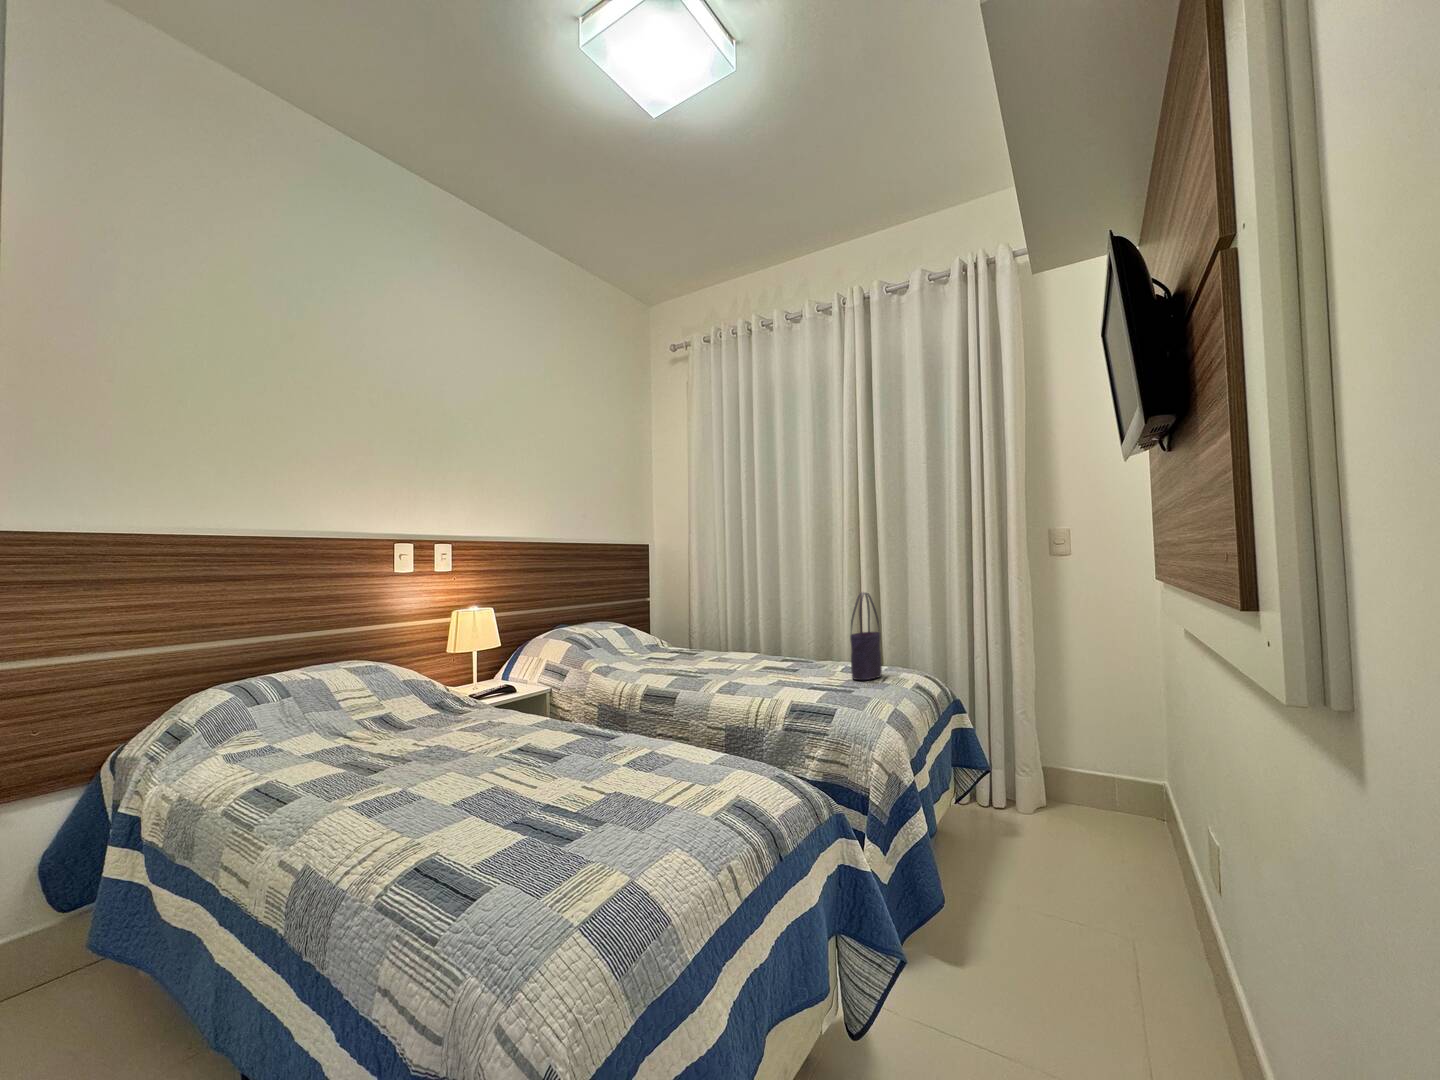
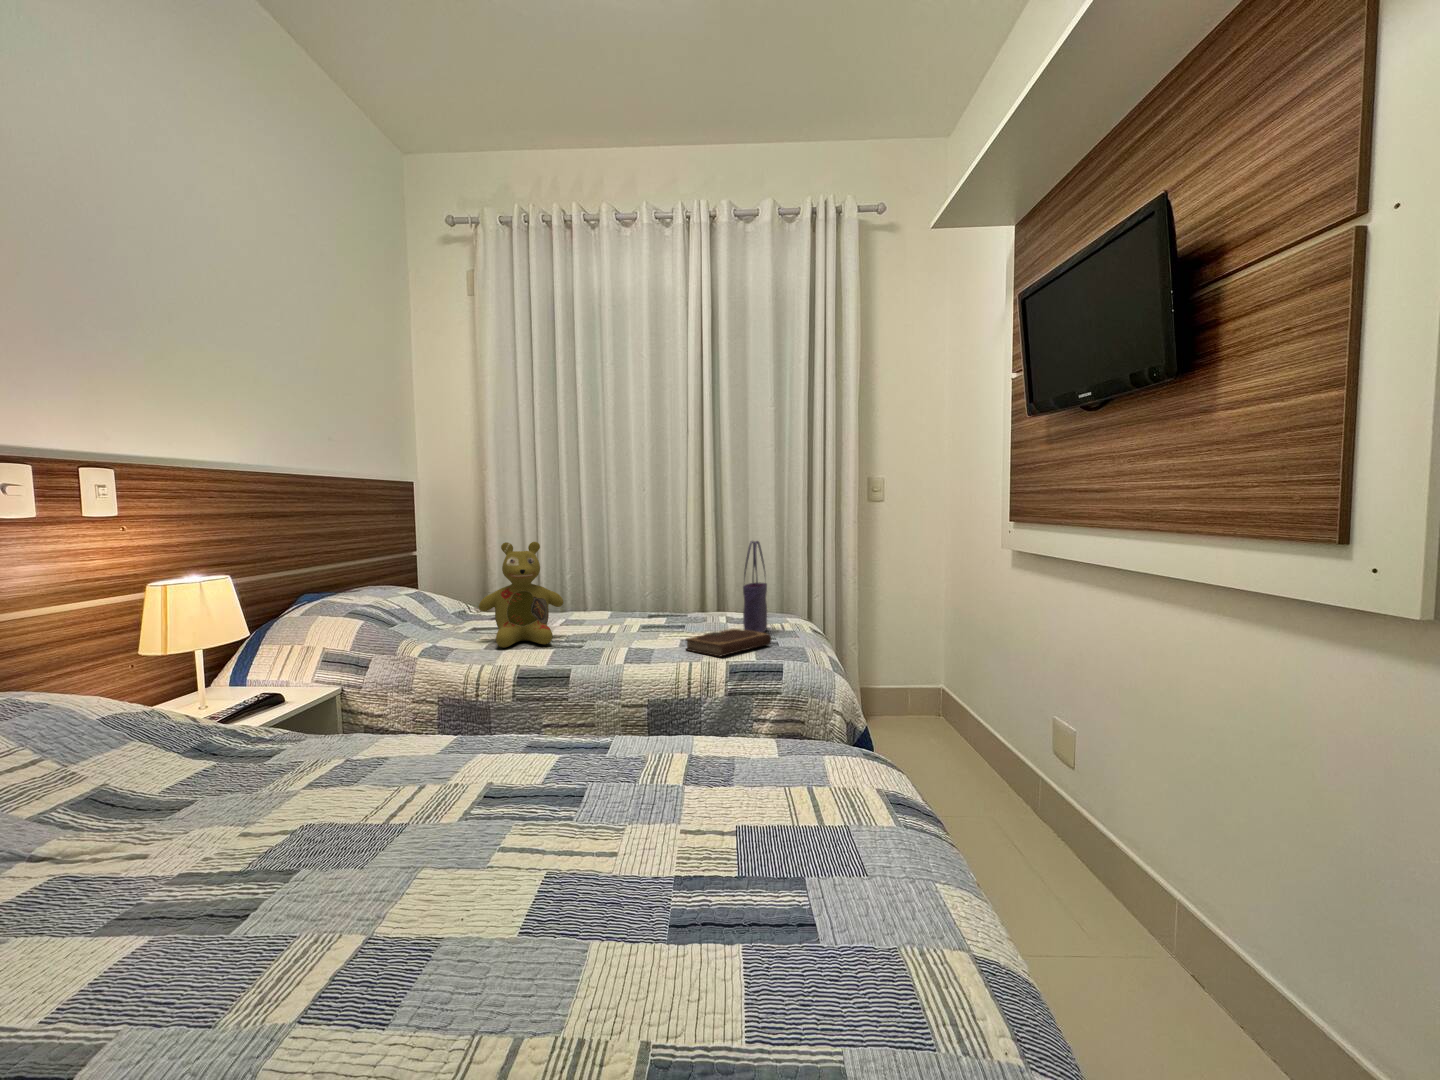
stuffed bear: none [643,591,705,673] -> present [479,542,563,648]
notebook: none [777,673,858,695] -> present [685,629,771,656]

